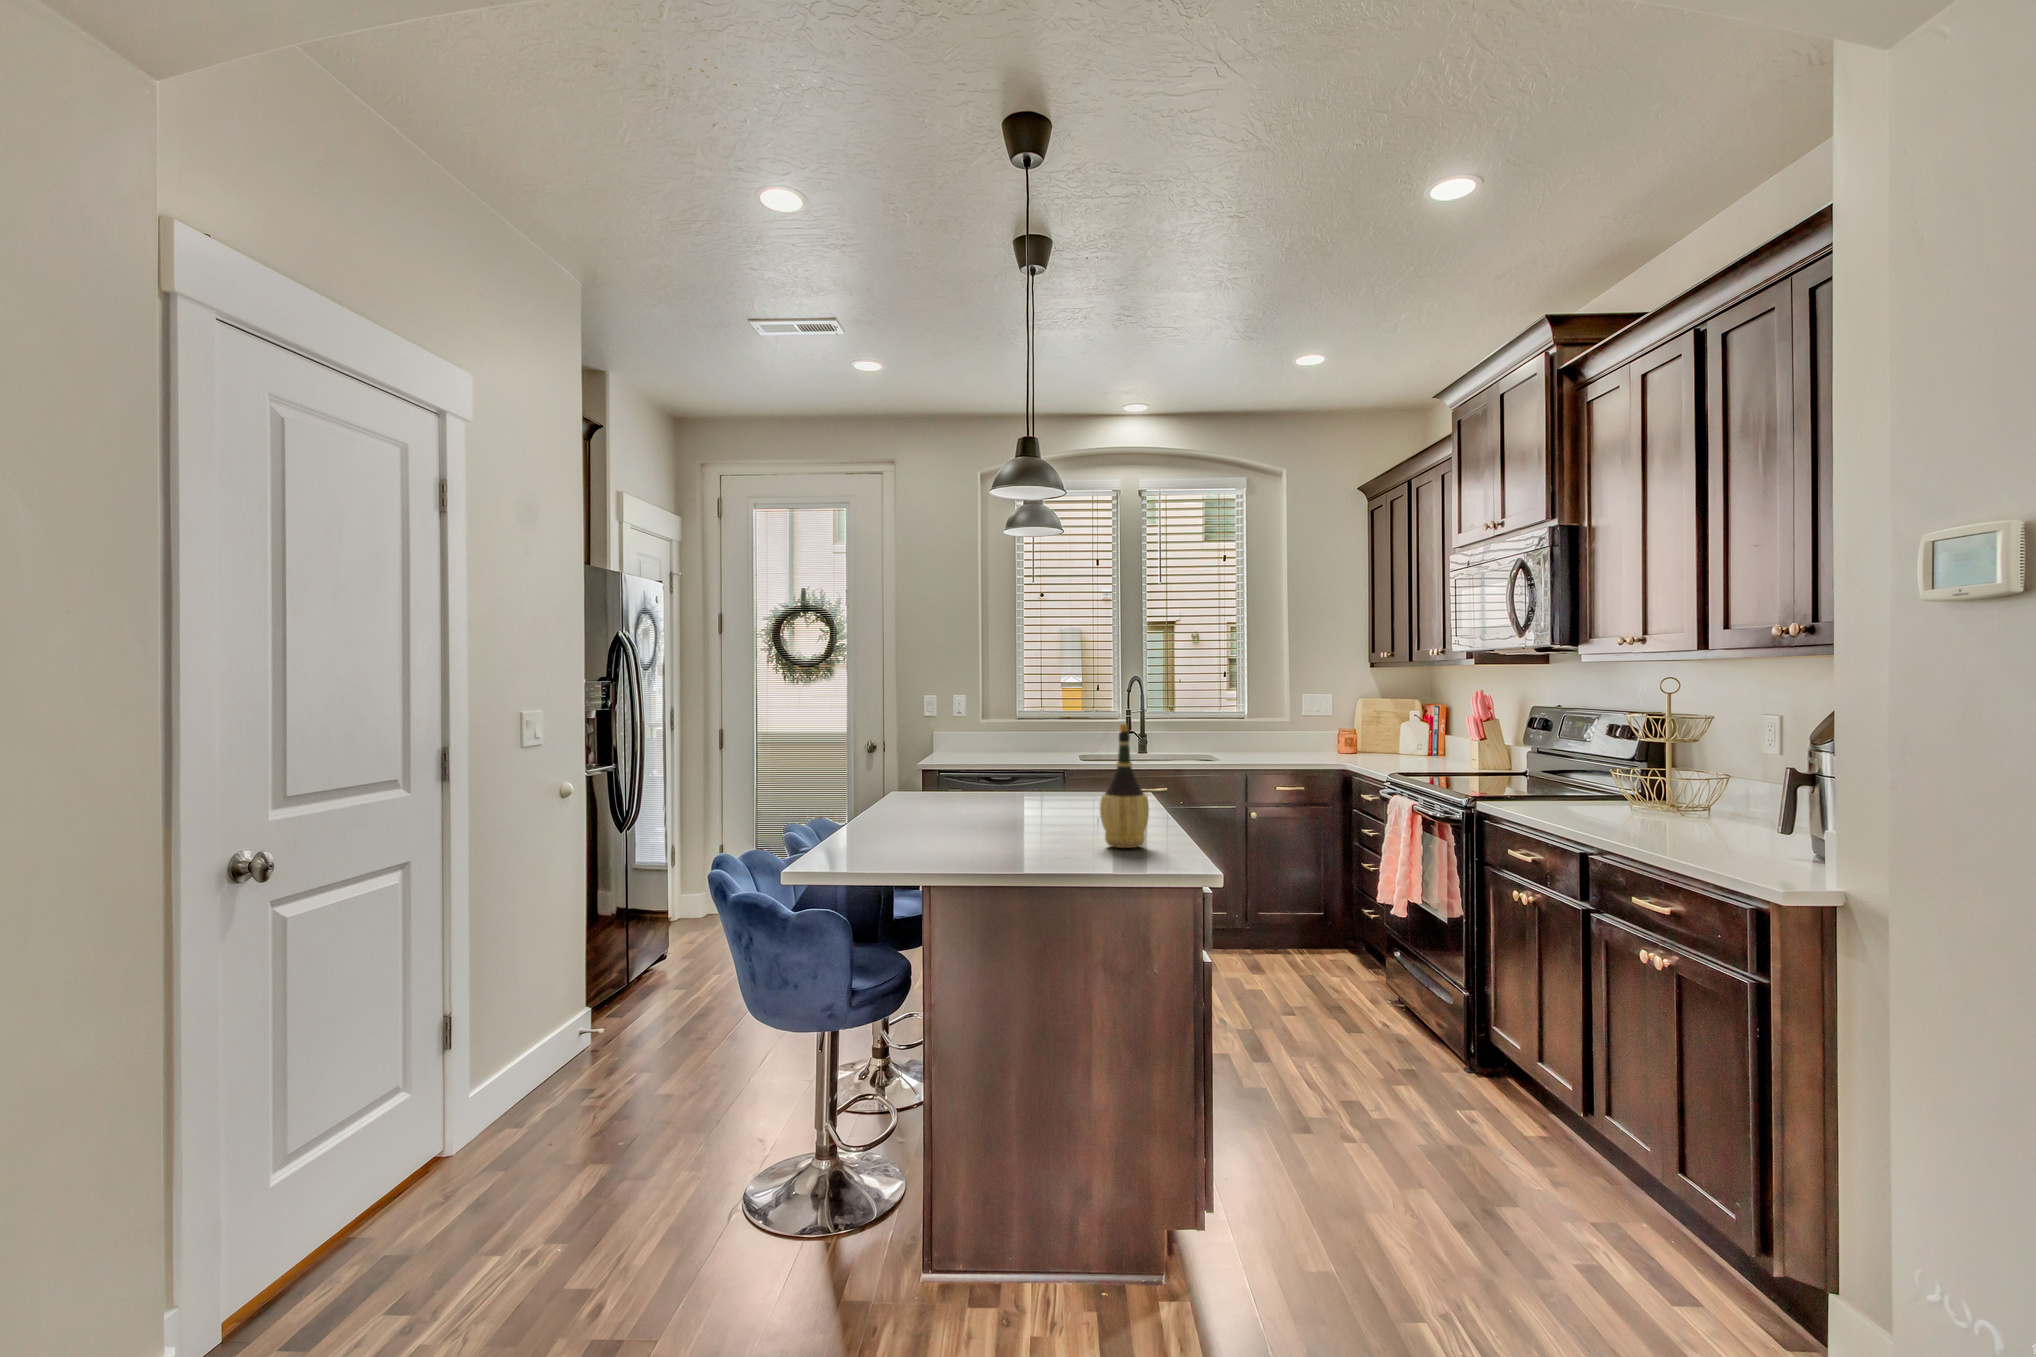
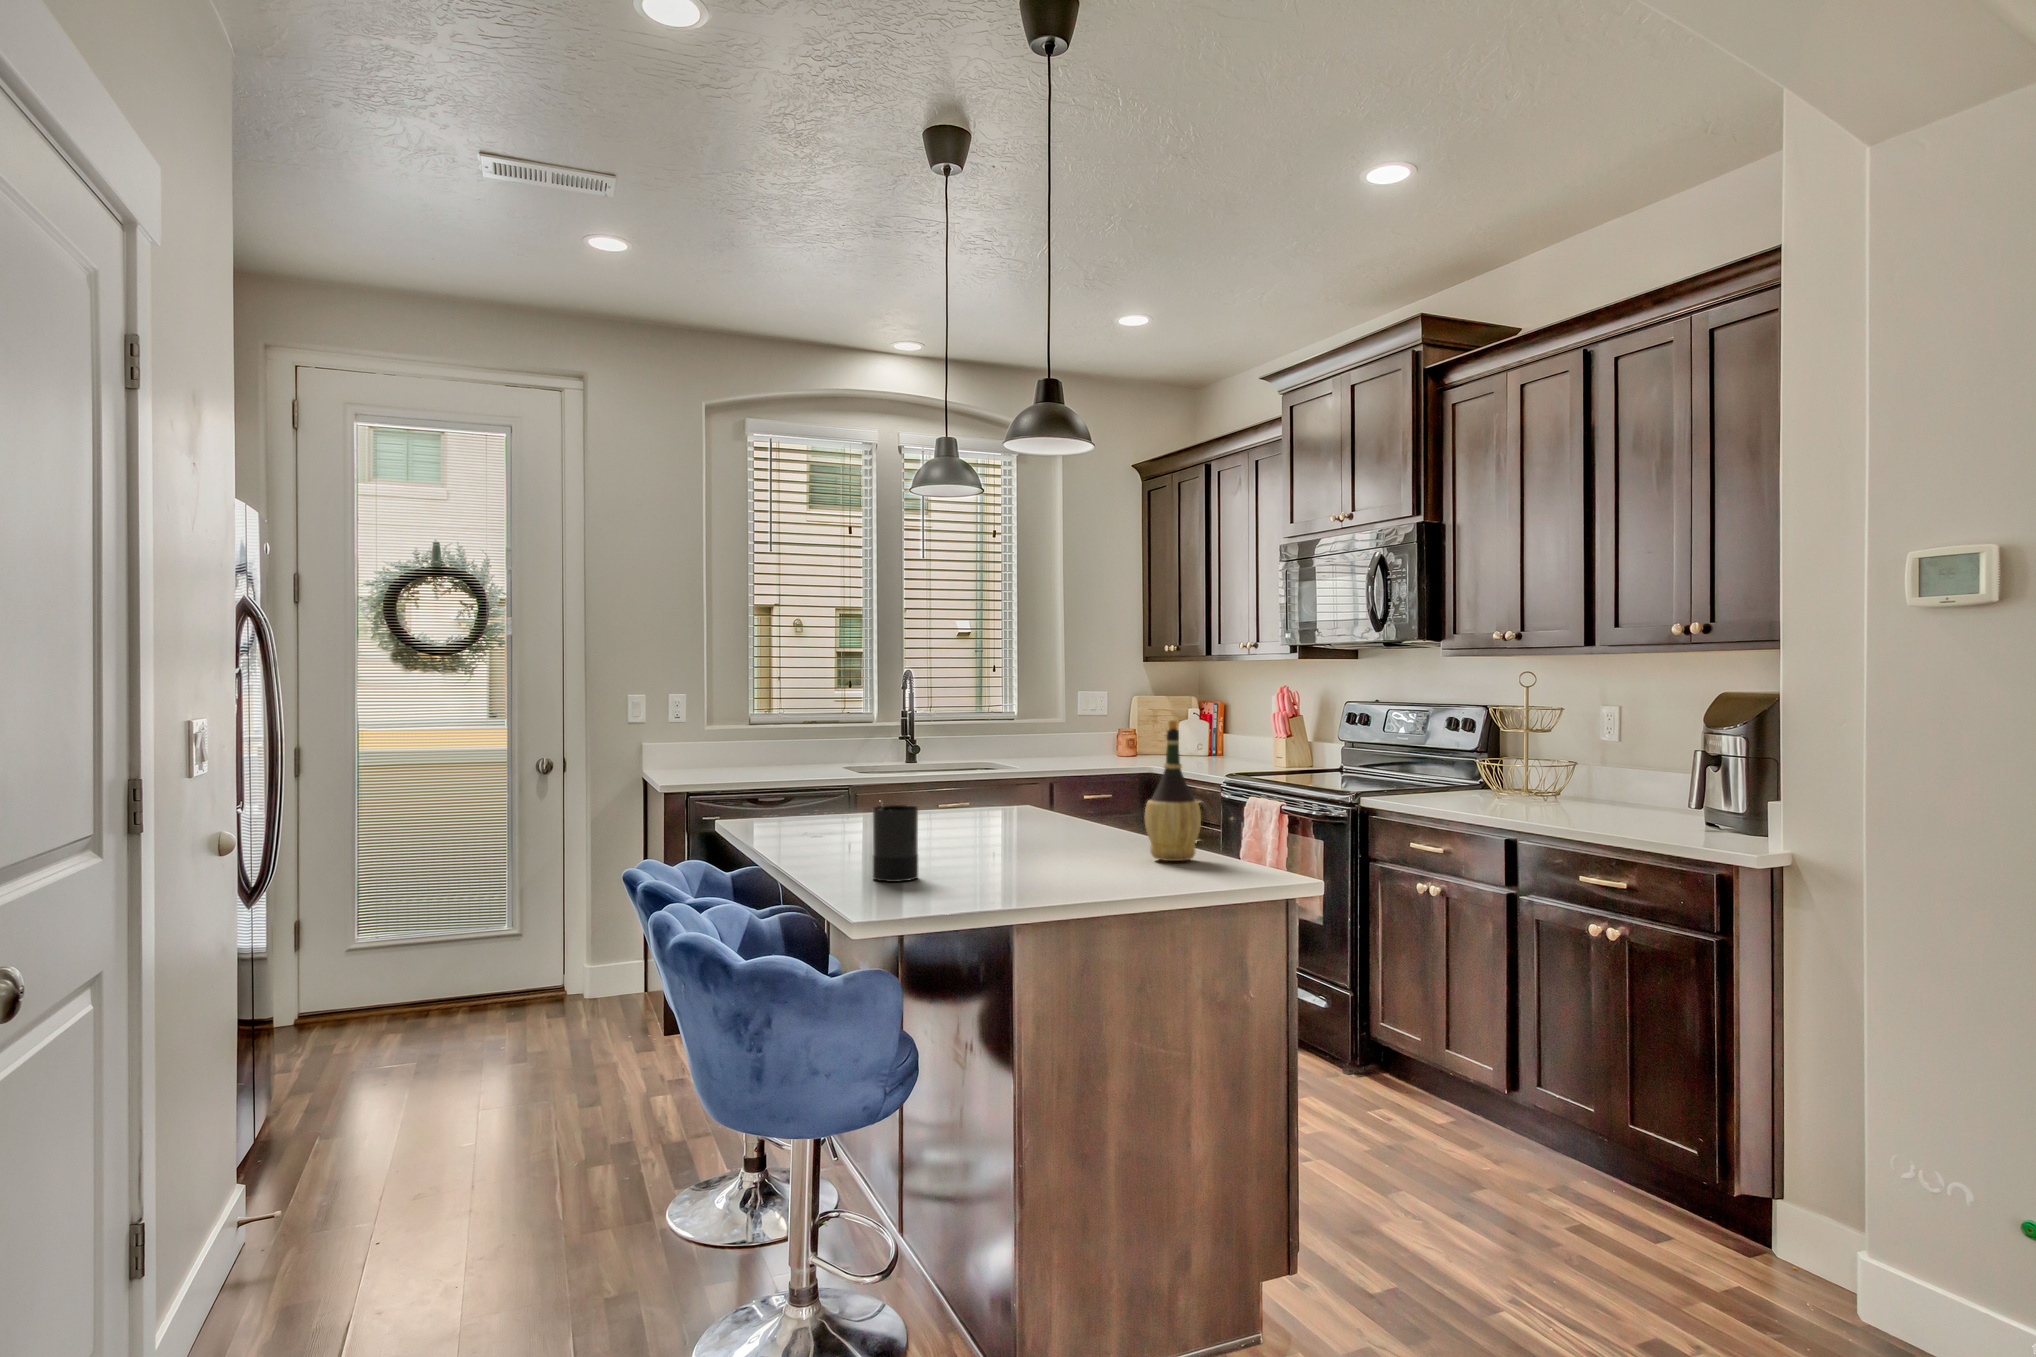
candle: none [856,783,893,848] -> present [873,805,918,882]

